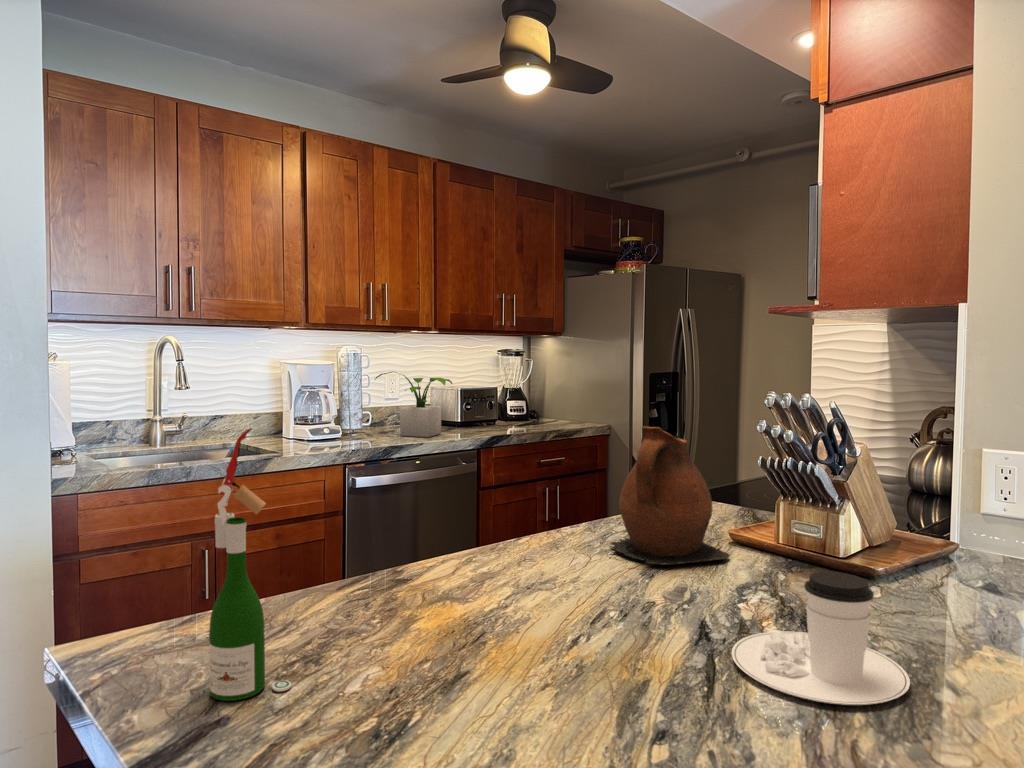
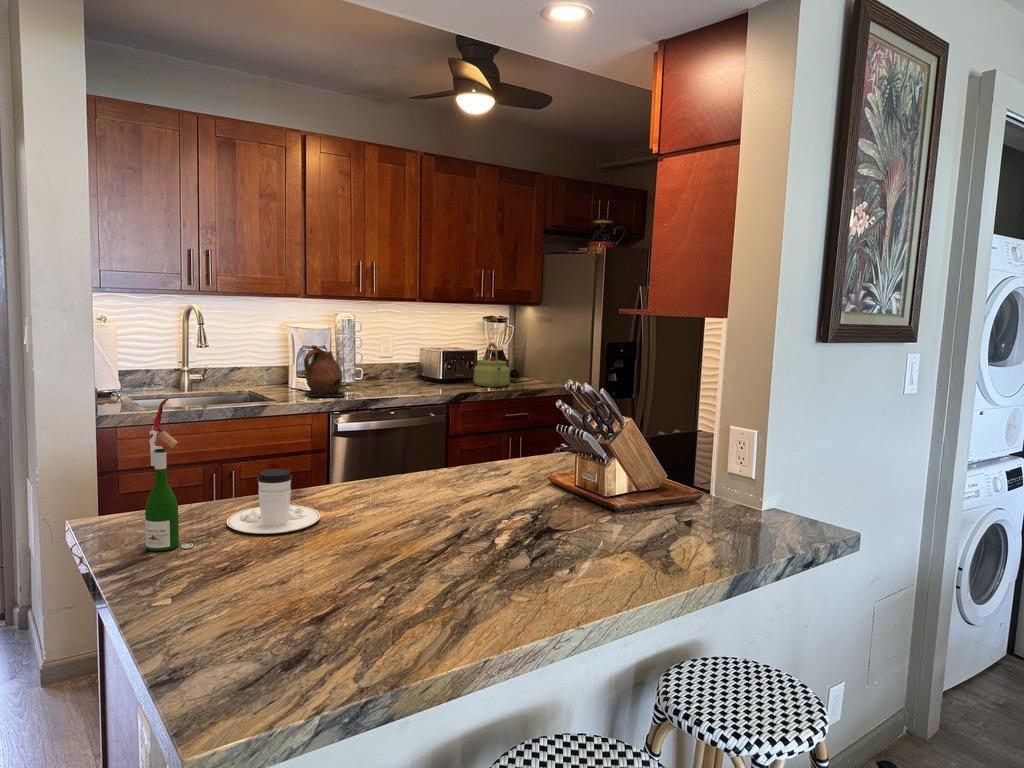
potted plant: present [375,372,452,437] -> none [364,336,430,391]
kettle: none [500,378,543,429] -> present [474,343,510,387]
ceramic pitcher: present [607,426,729,565] -> present [304,345,344,397]
coffee cup: present [732,571,910,705] -> present [227,469,320,534]

